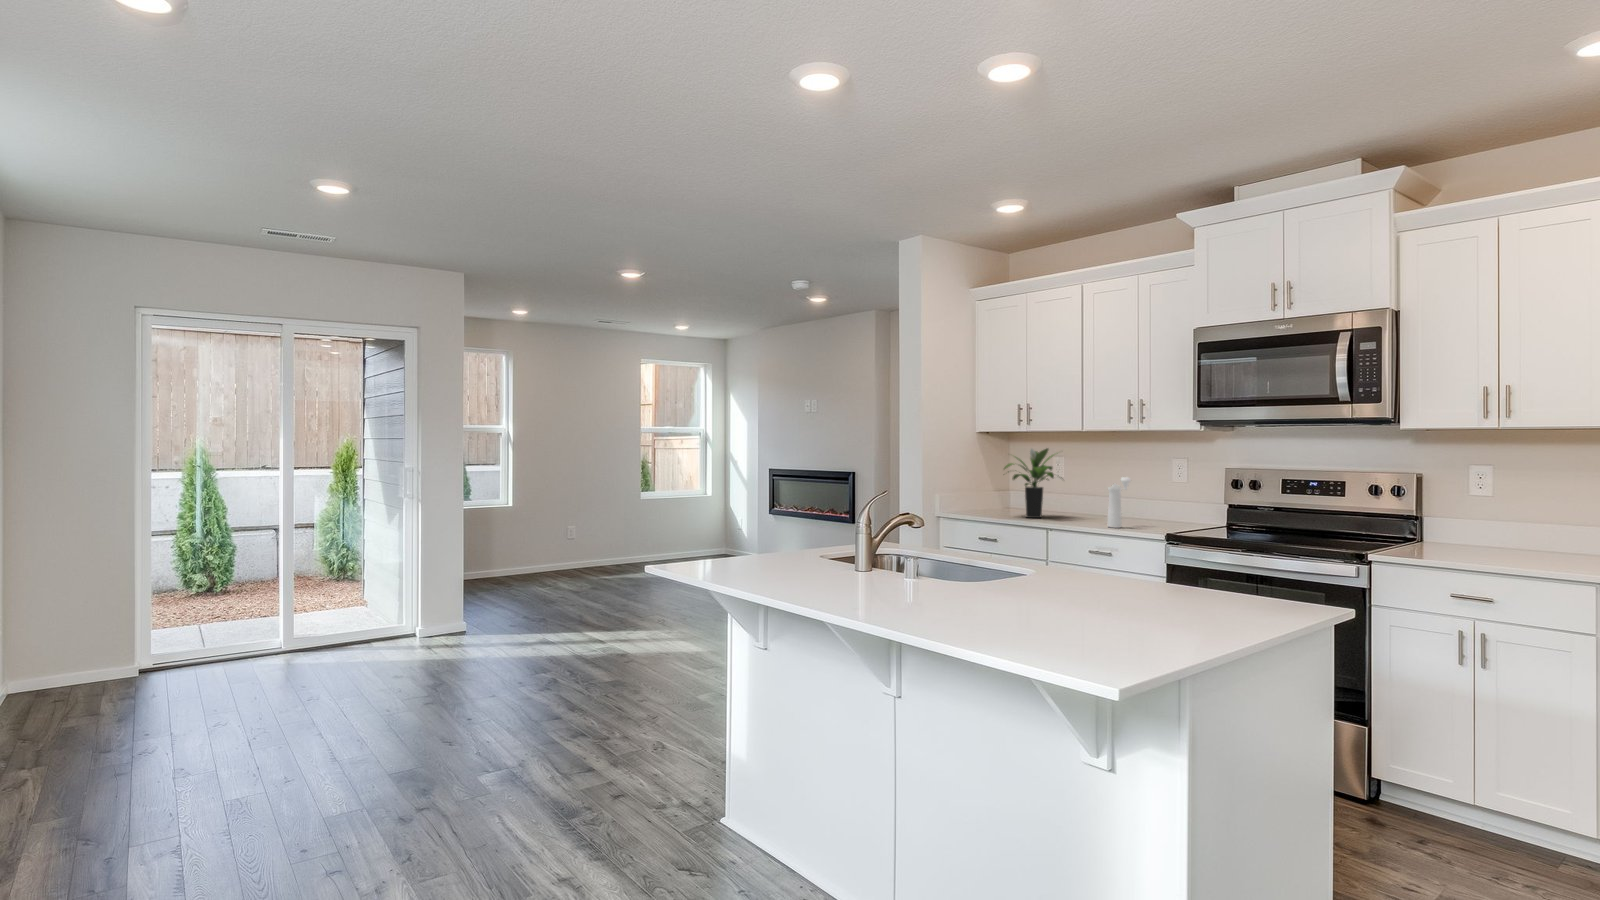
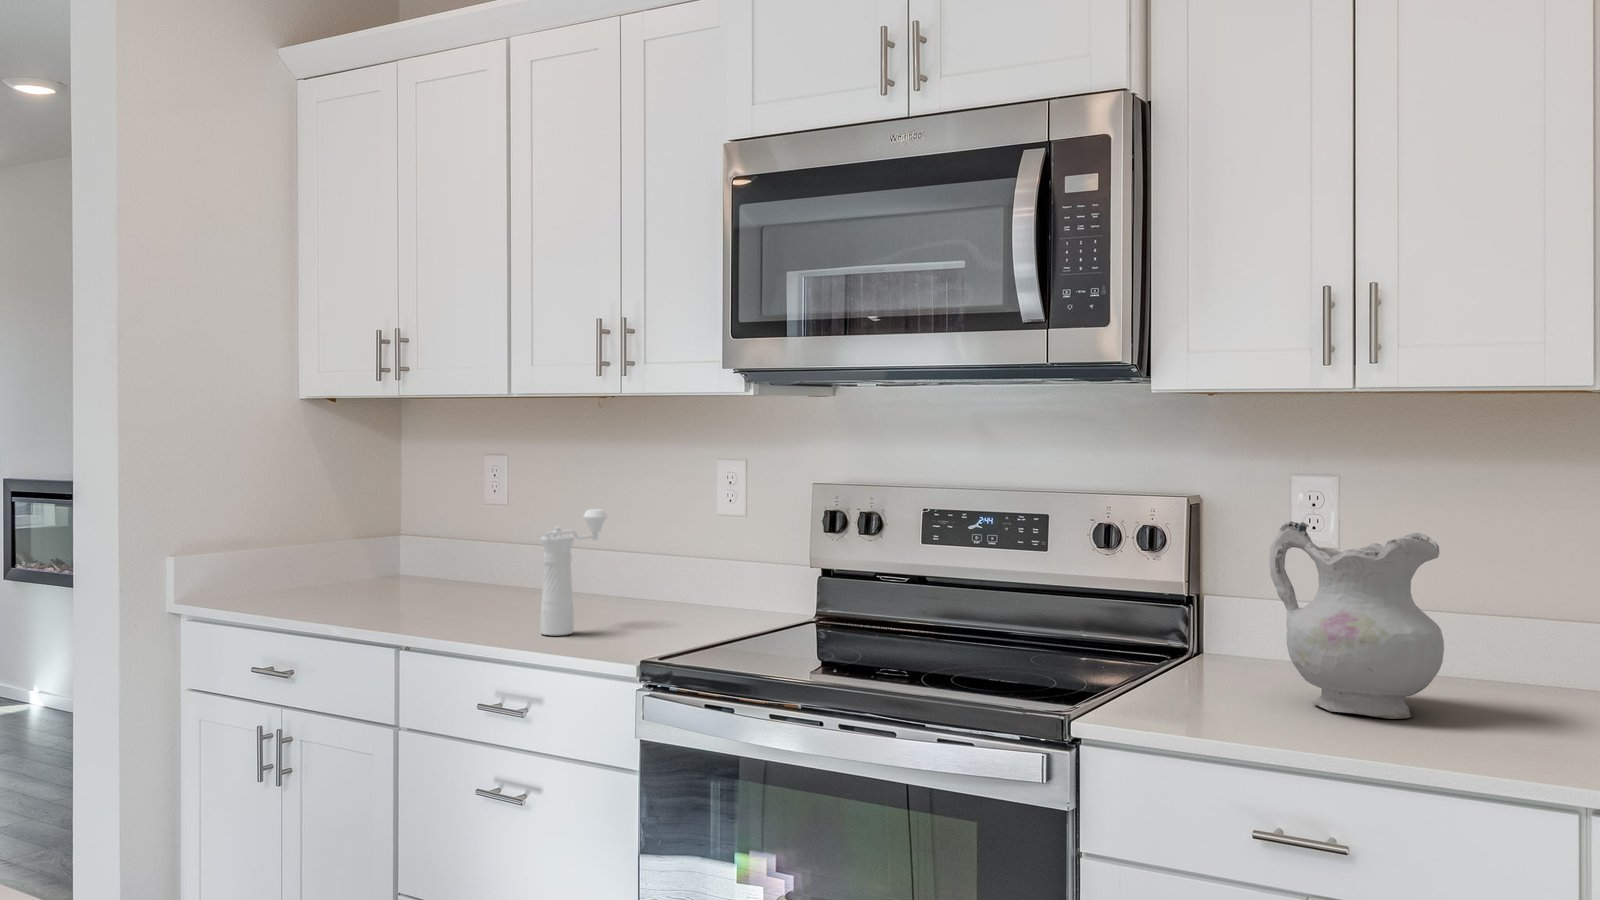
potted plant: present [1004,448,1054,518] -> none [341,441,500,605]
ceramic pitcher: none [1457,482,1536,558] -> present [1270,521,1444,719]

